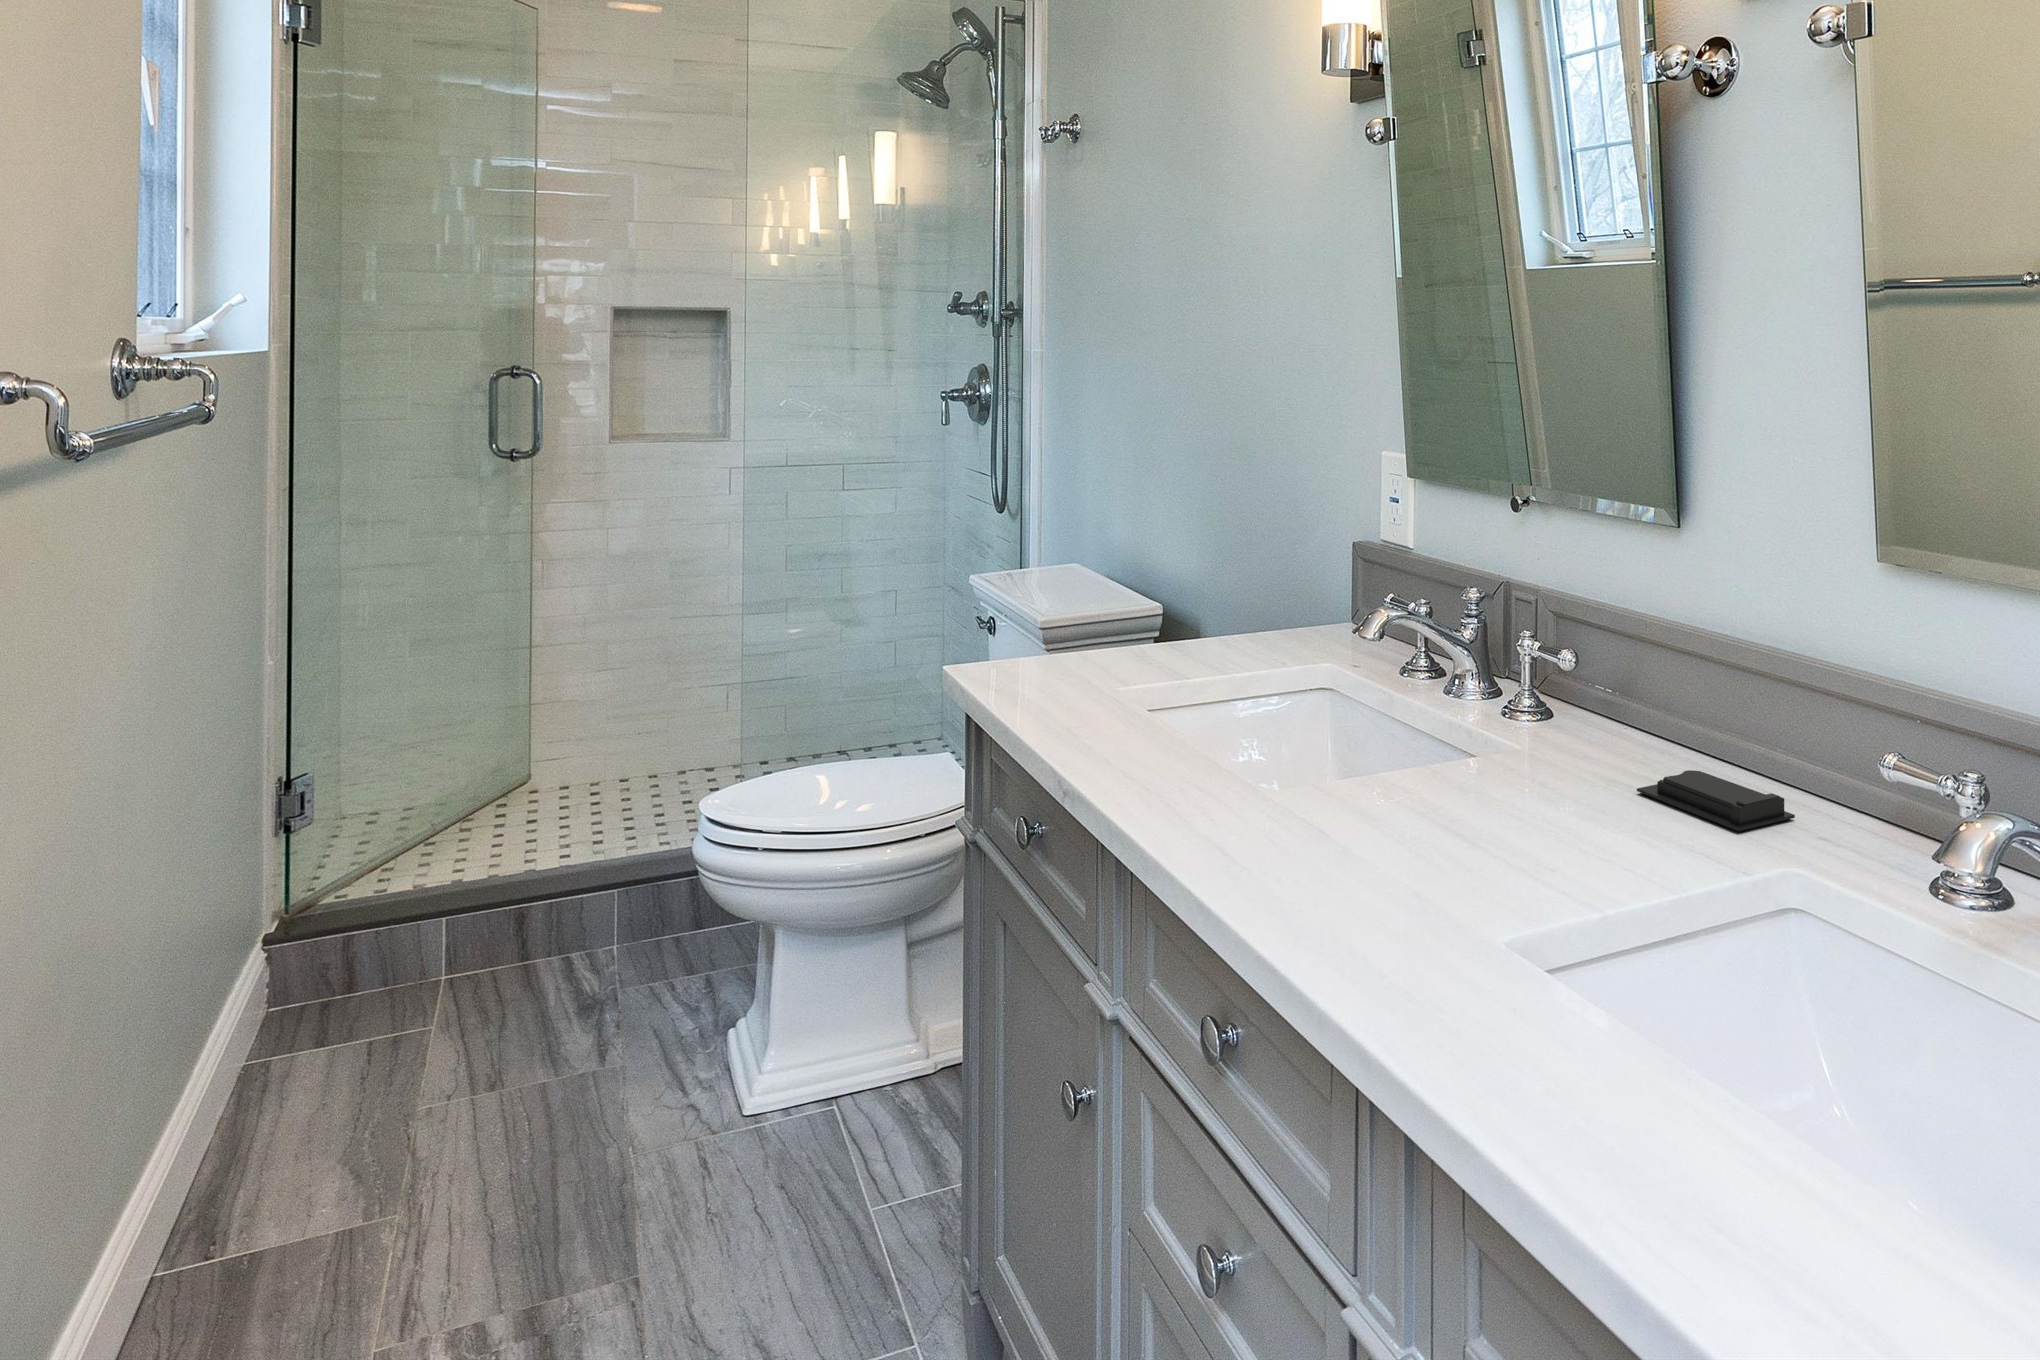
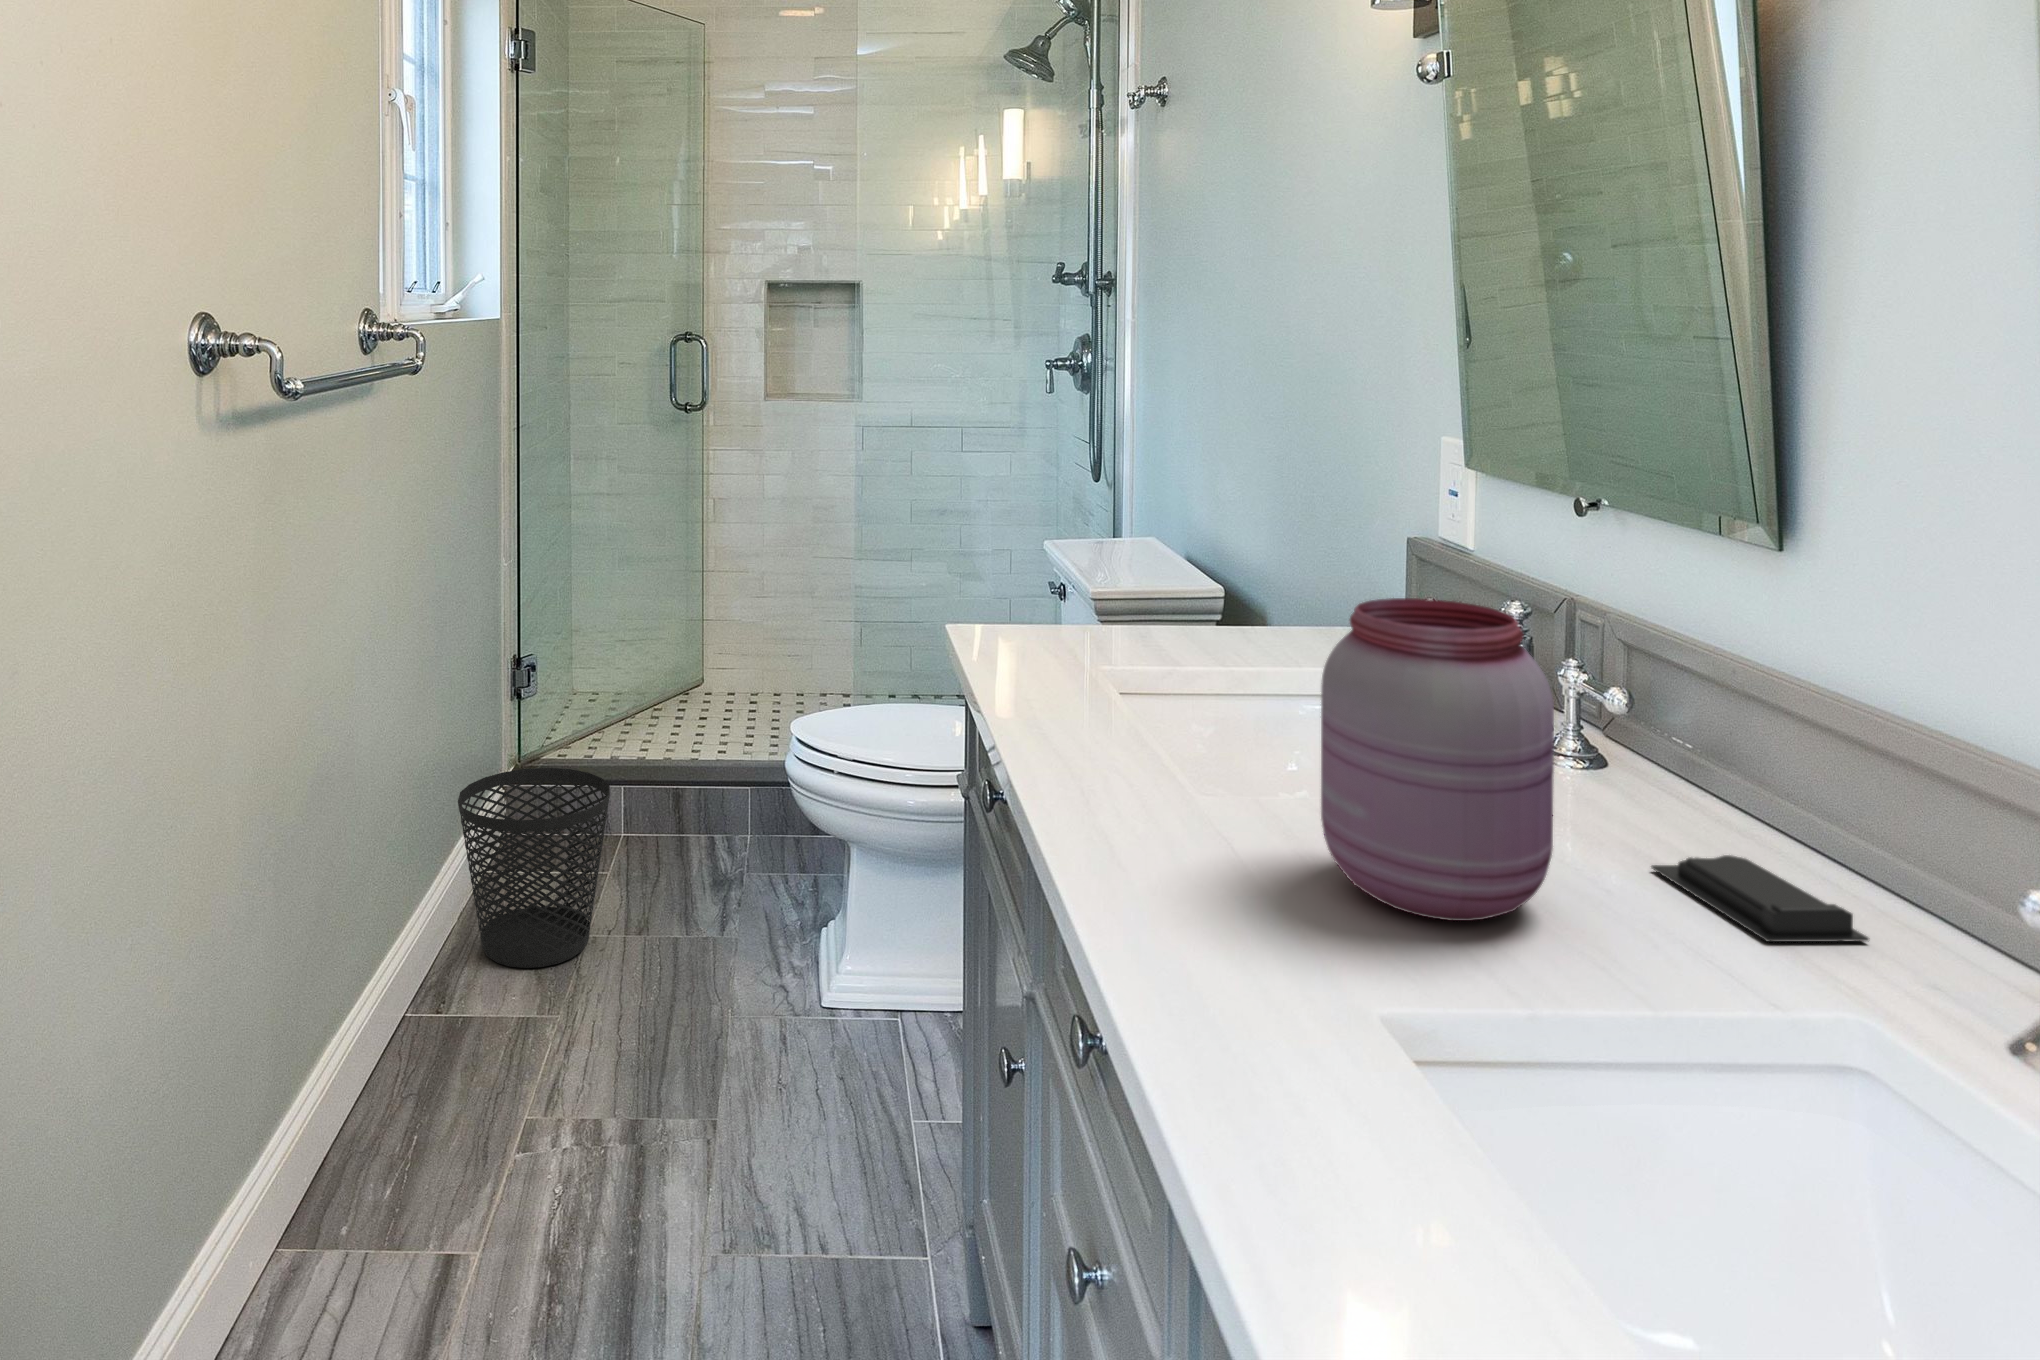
jar: none [1414,585,1598,861] -> present [1321,598,1554,921]
wastebasket: none [227,906,455,1173] -> present [458,768,610,968]

